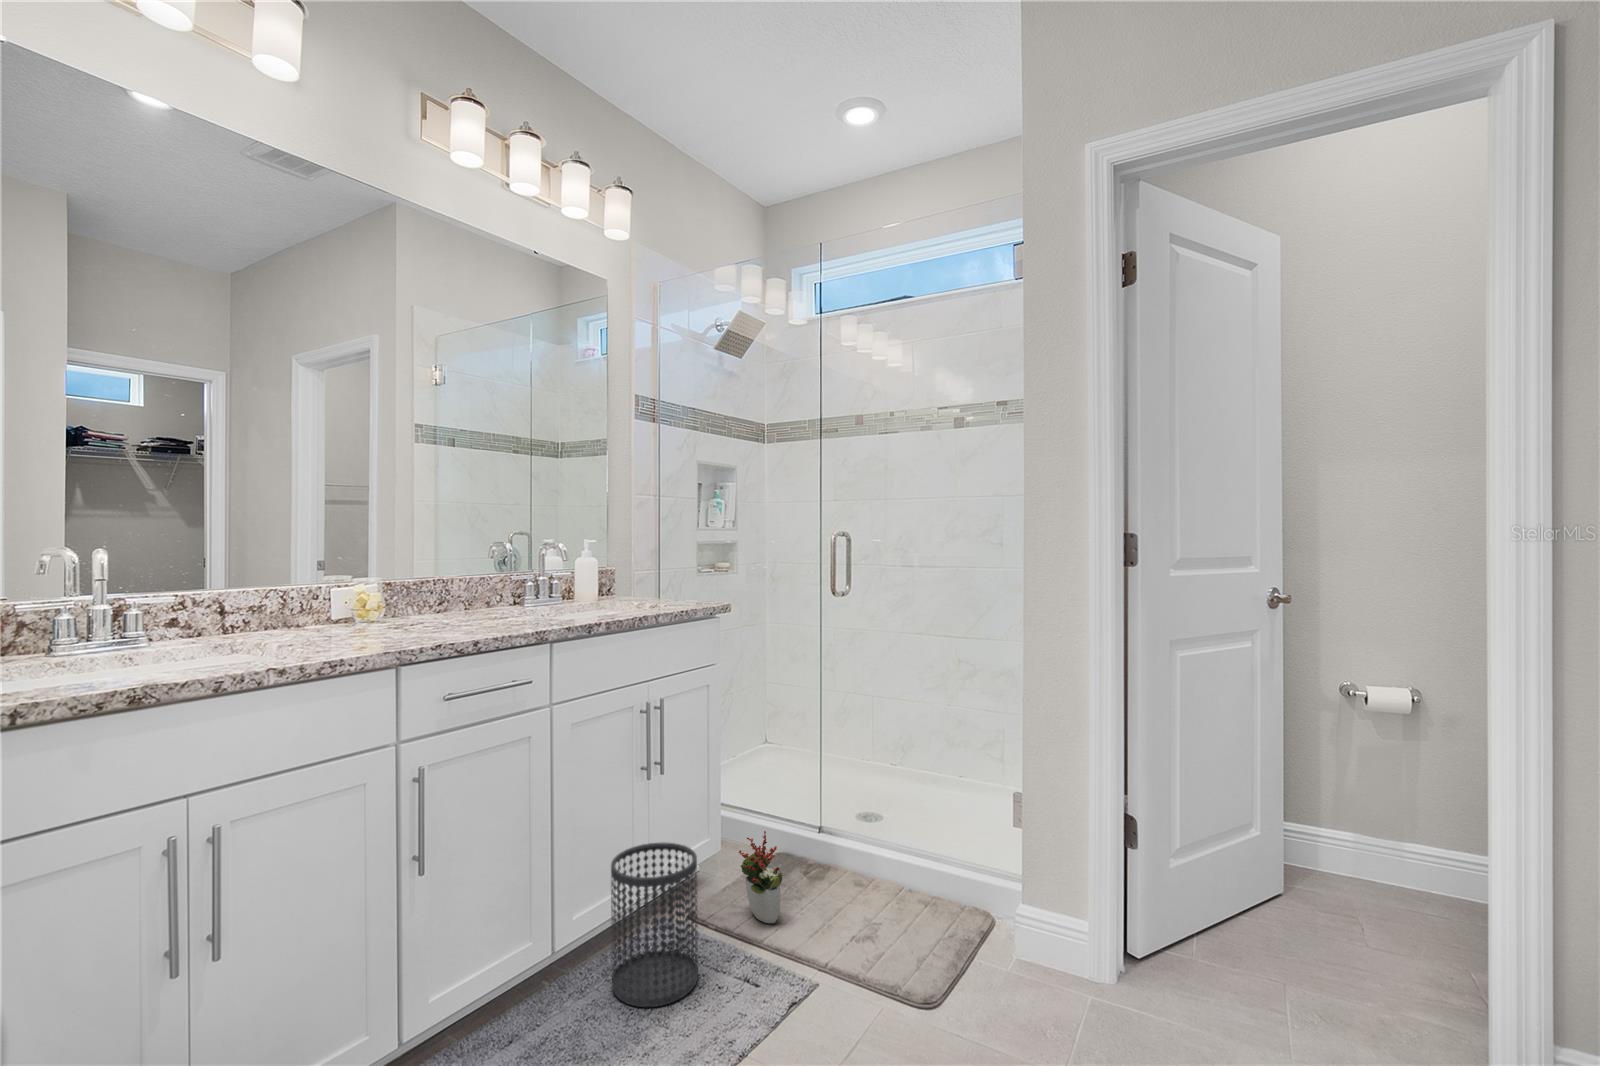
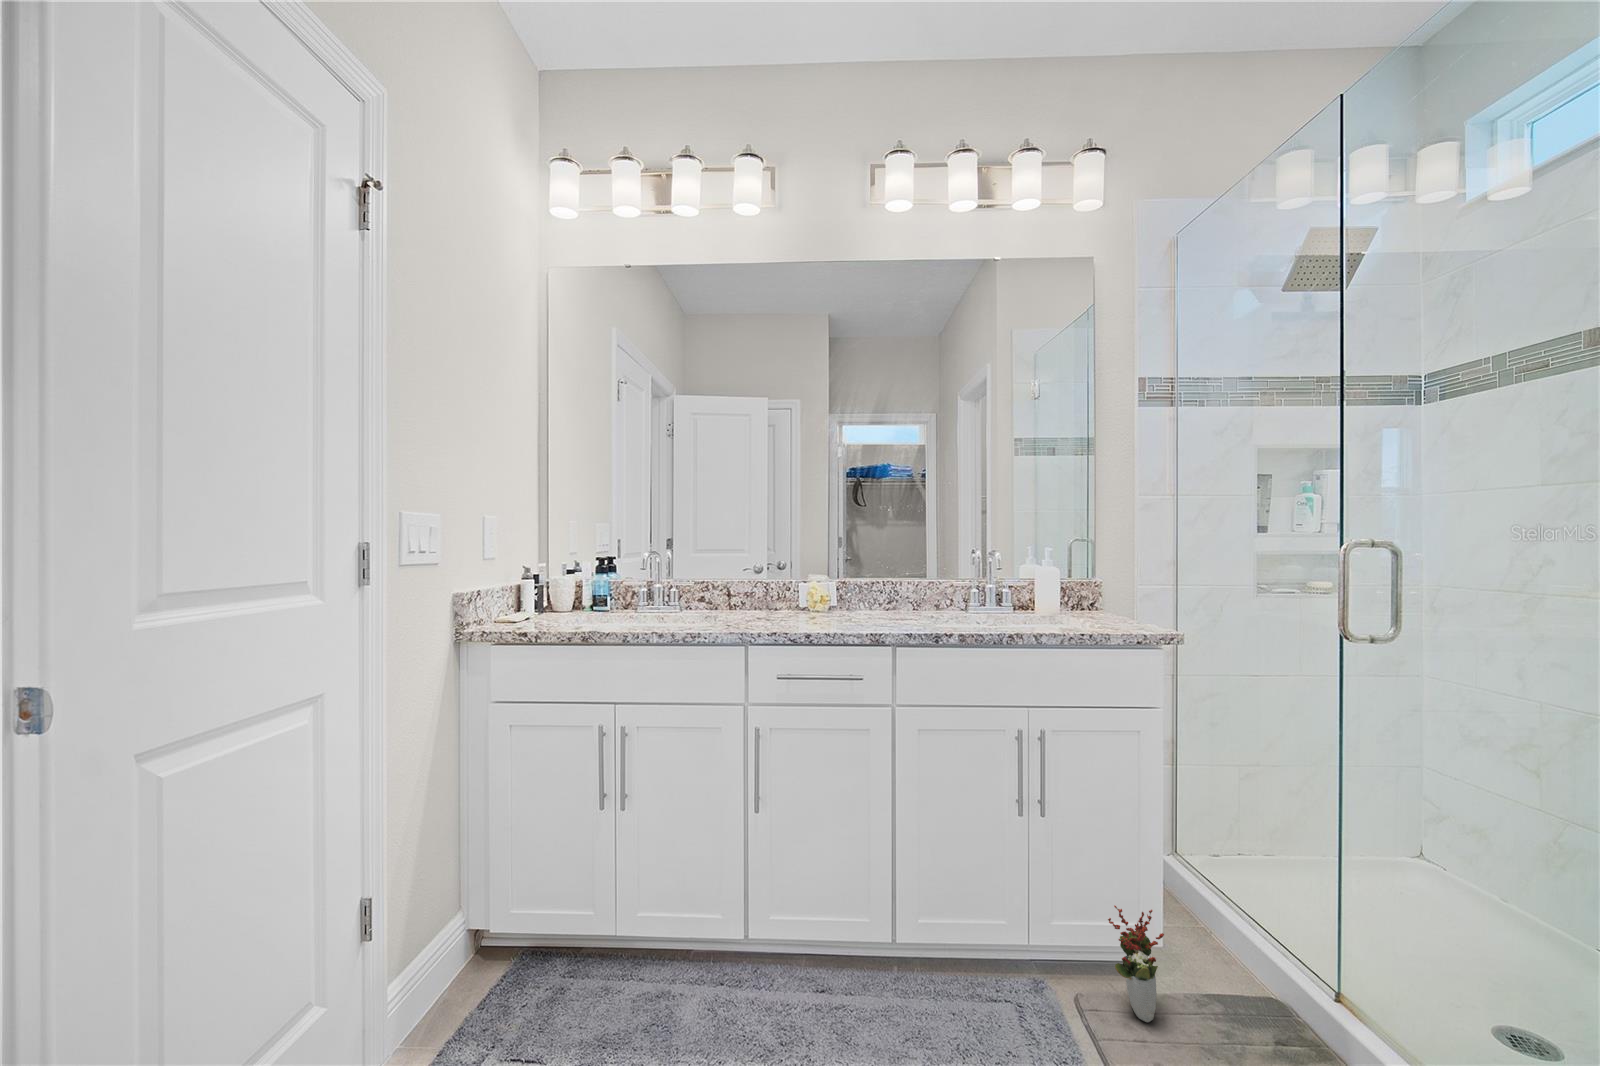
wastebasket: present [611,842,698,1007] -> none [930,862,1018,1029]

